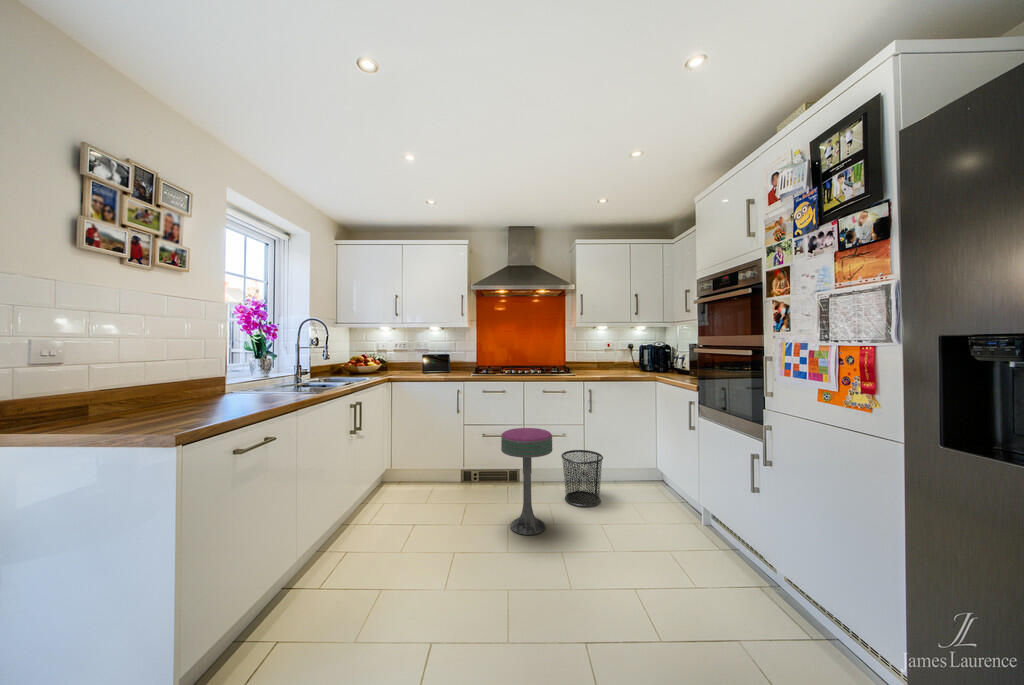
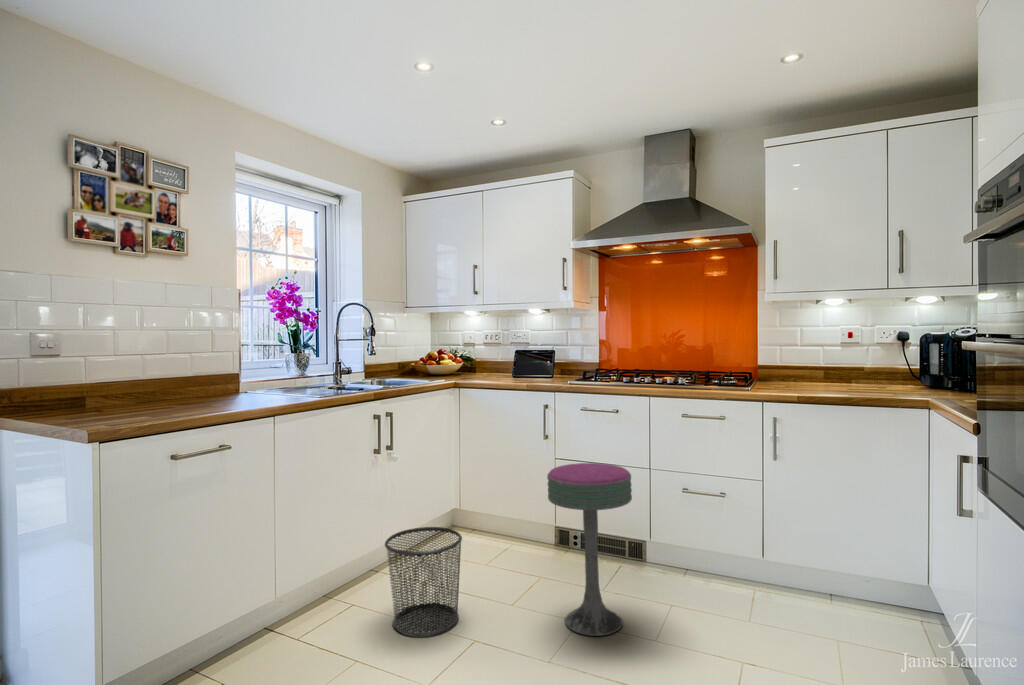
waste bin: present [561,450,603,507] -> present [385,527,462,636]

